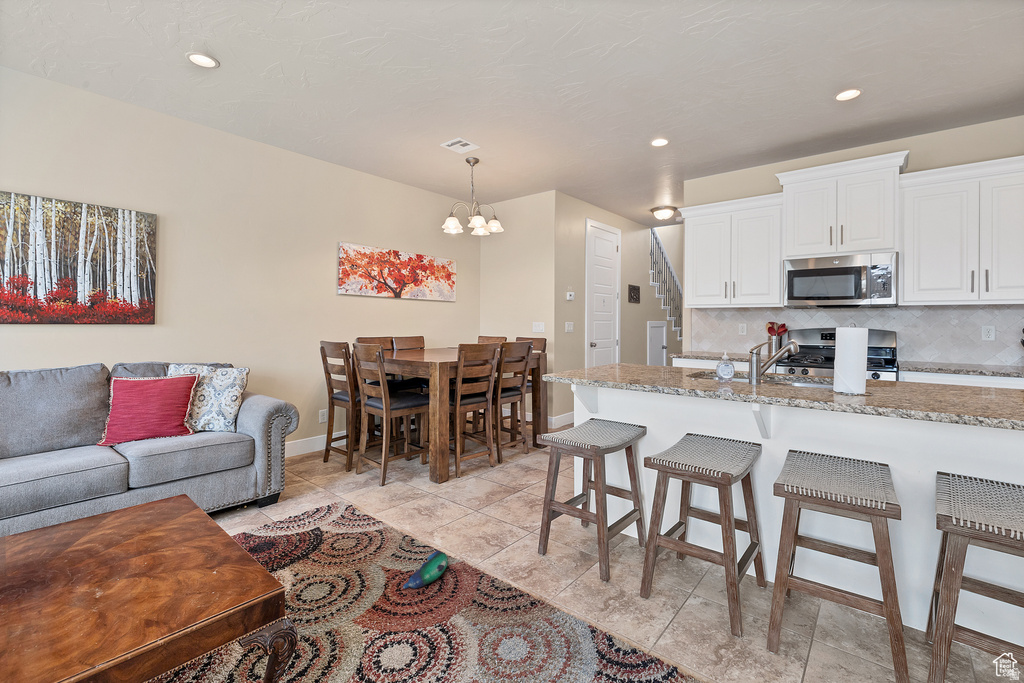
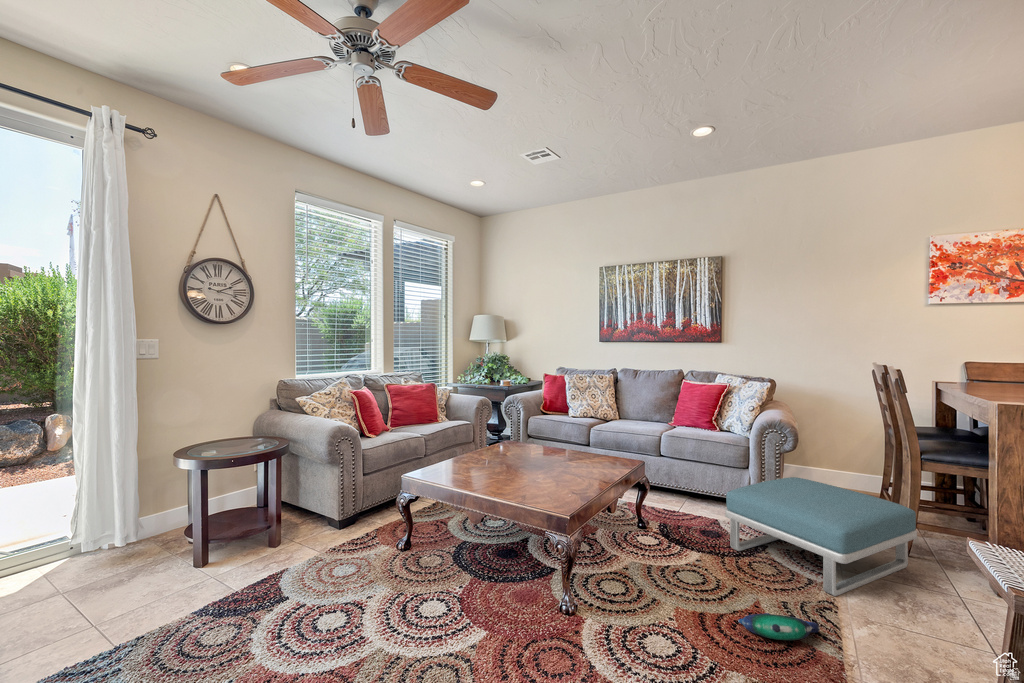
footstool: none [289,447,415,545] -> present [725,477,917,596]

